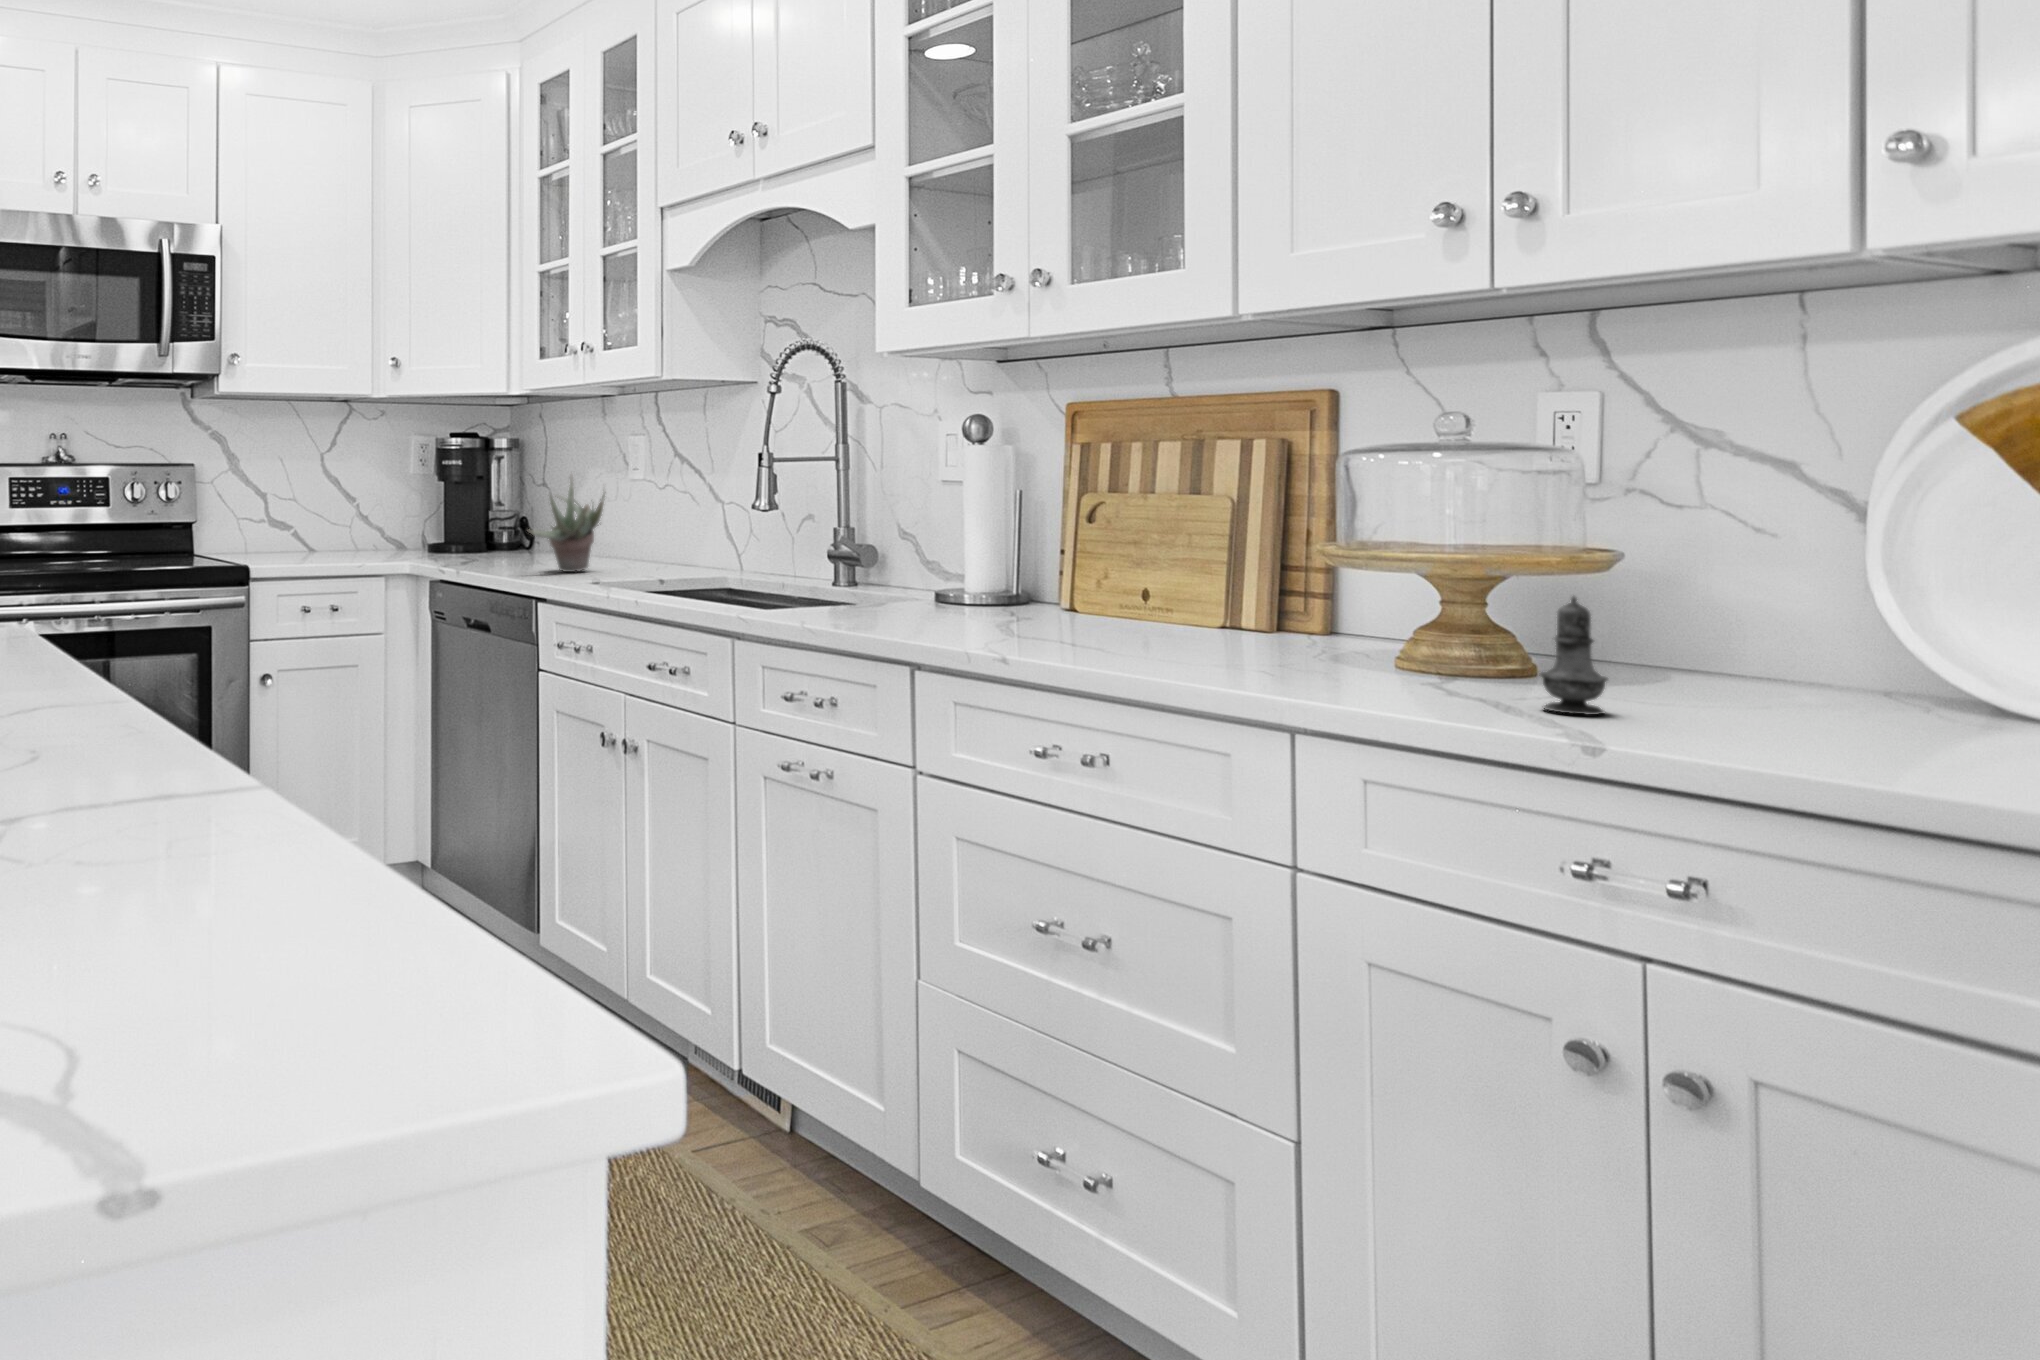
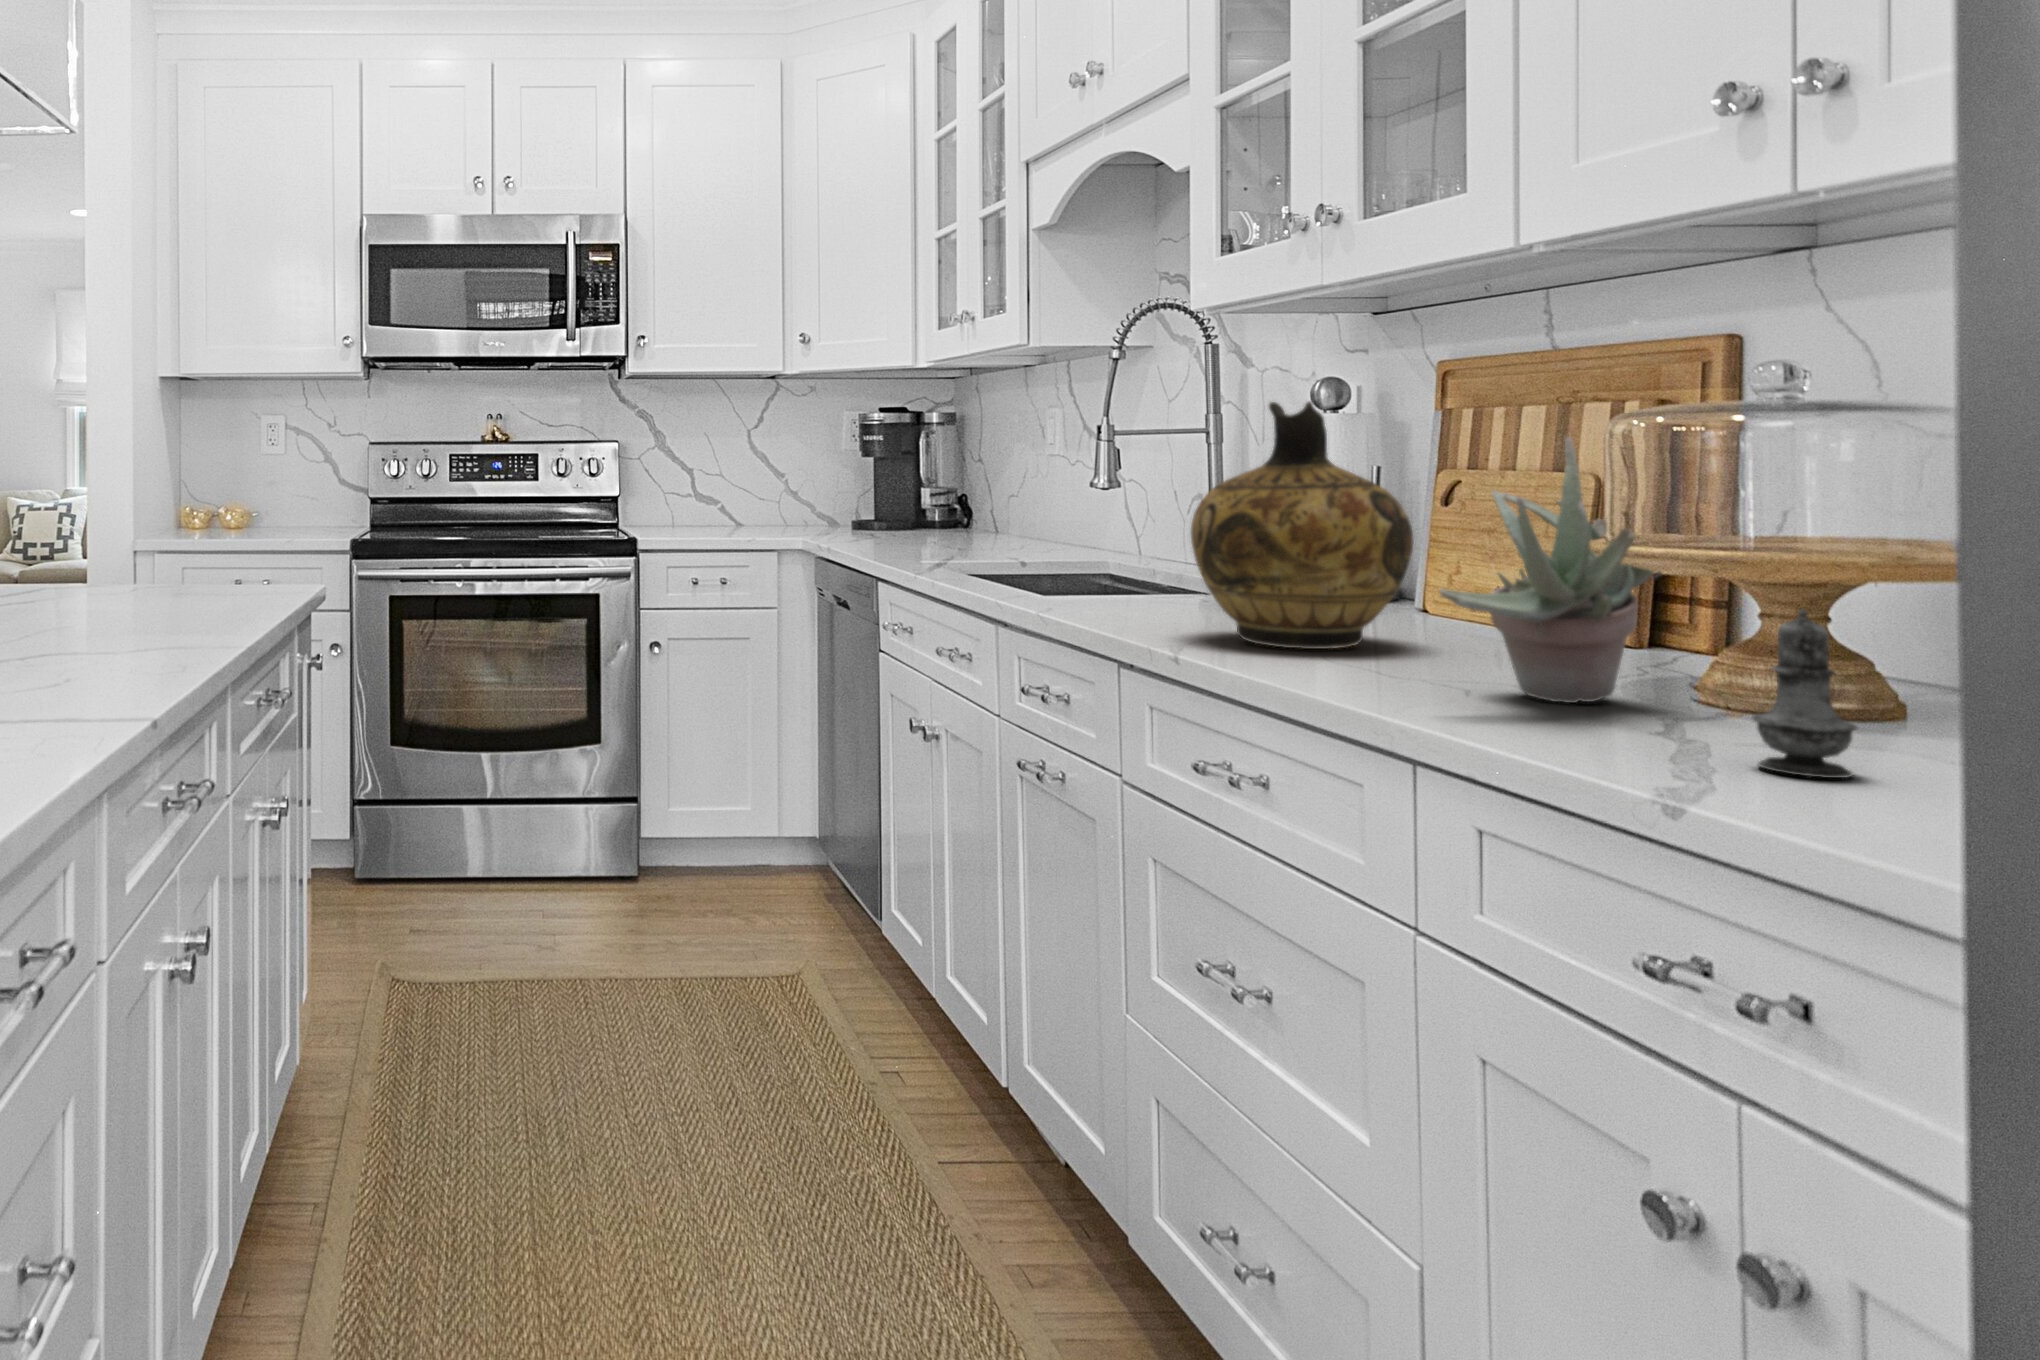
ceramic jug: none [967,439,1140,643] -> present [1191,402,1413,649]
succulent plant: present [529,476,605,572] -> present [1440,437,1662,703]

